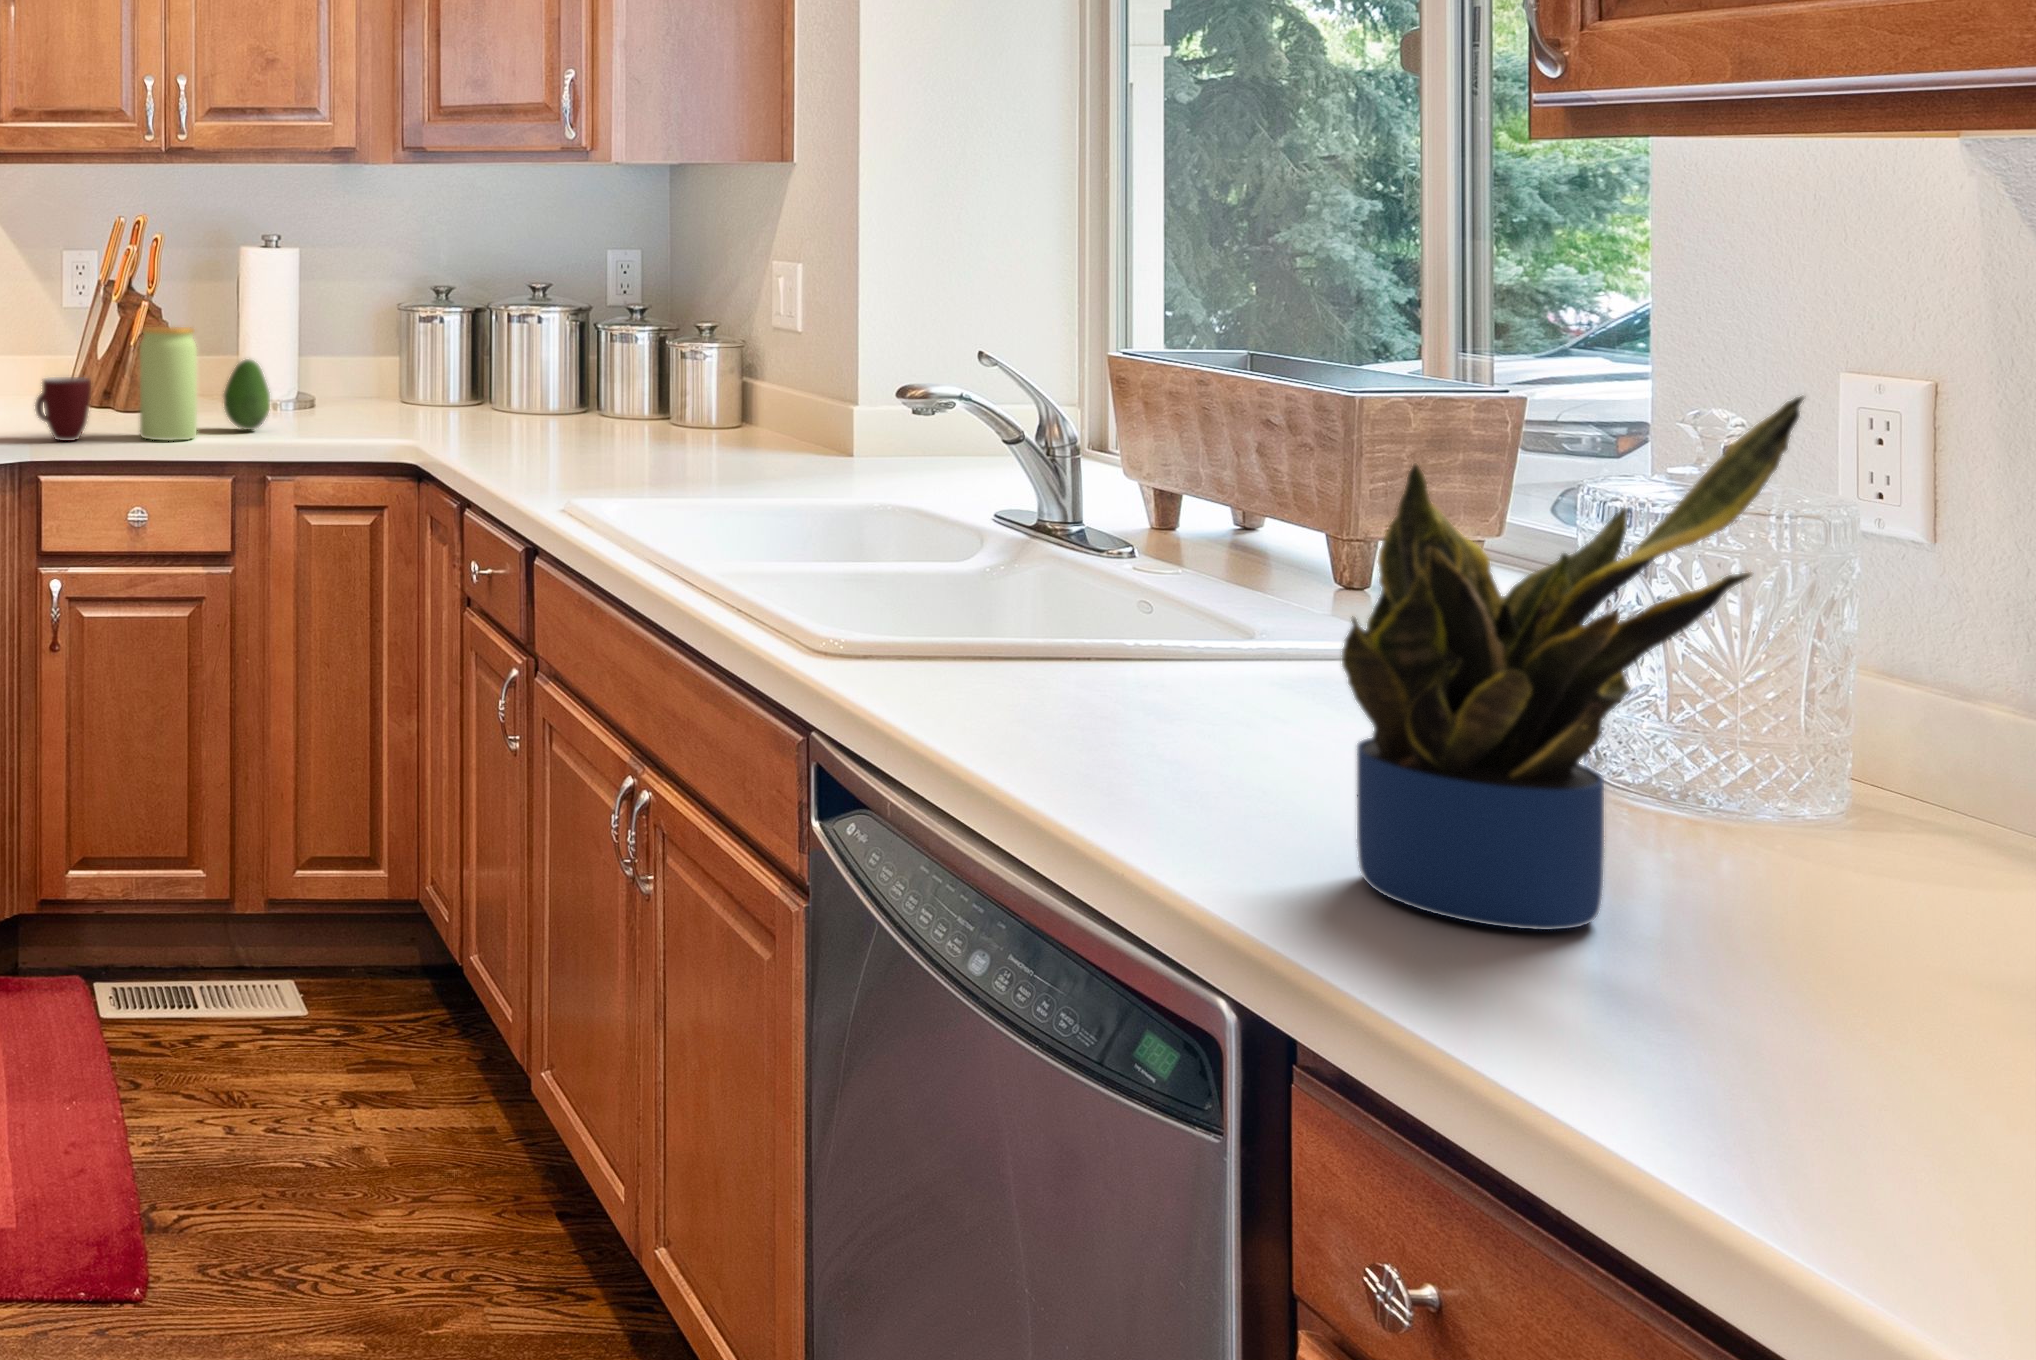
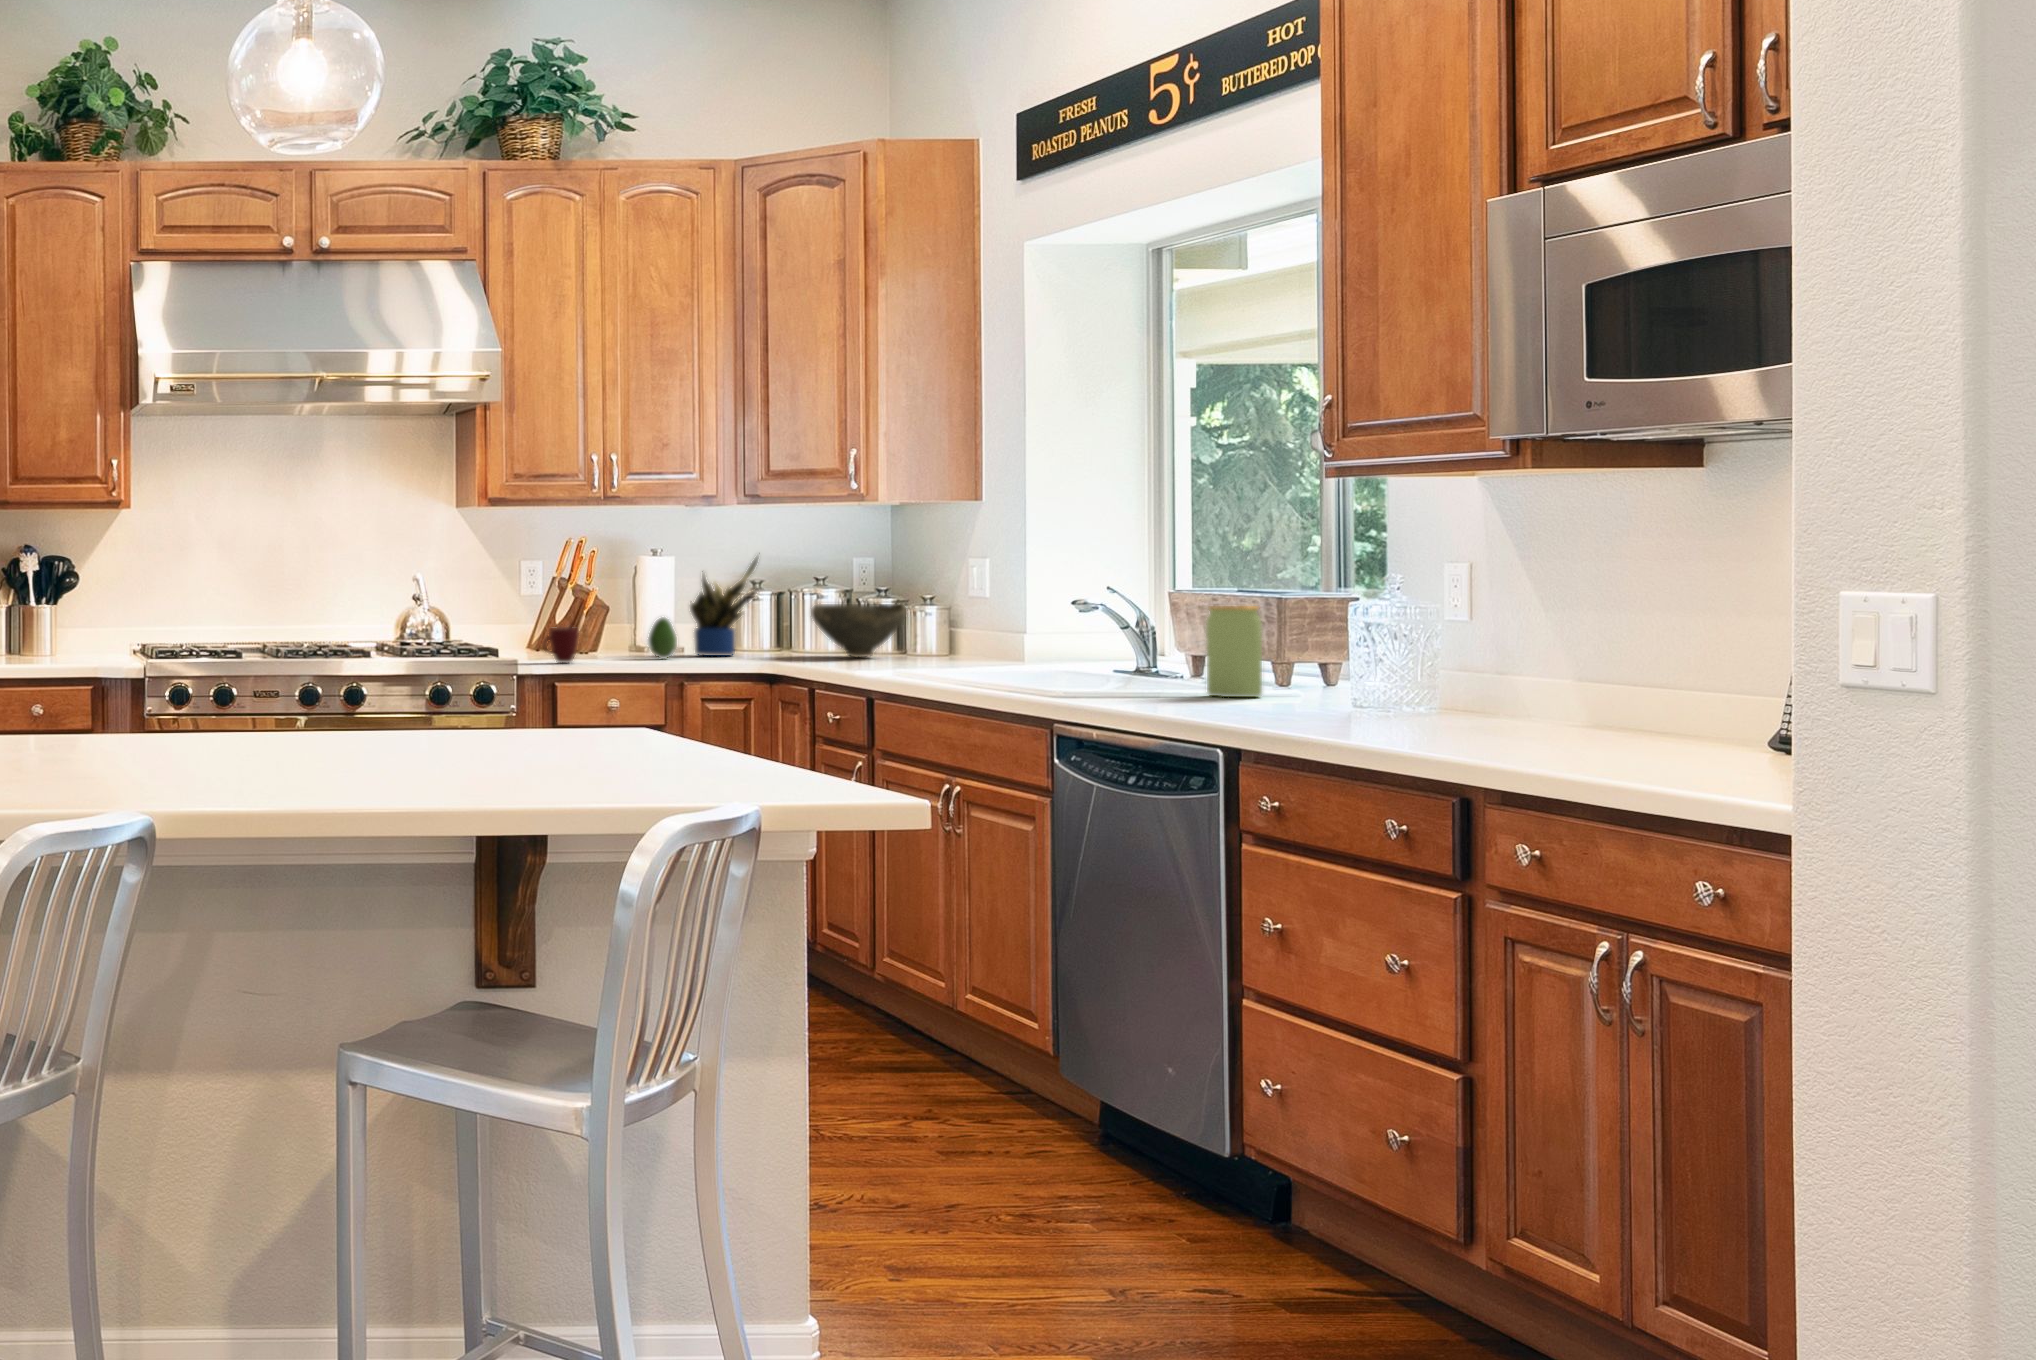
jar: present [140,327,197,440] -> present [1206,606,1262,697]
bowl: none [491,340,652,439] -> present [811,604,907,657]
potted plant: present [1342,396,1804,930] -> present [690,558,758,656]

